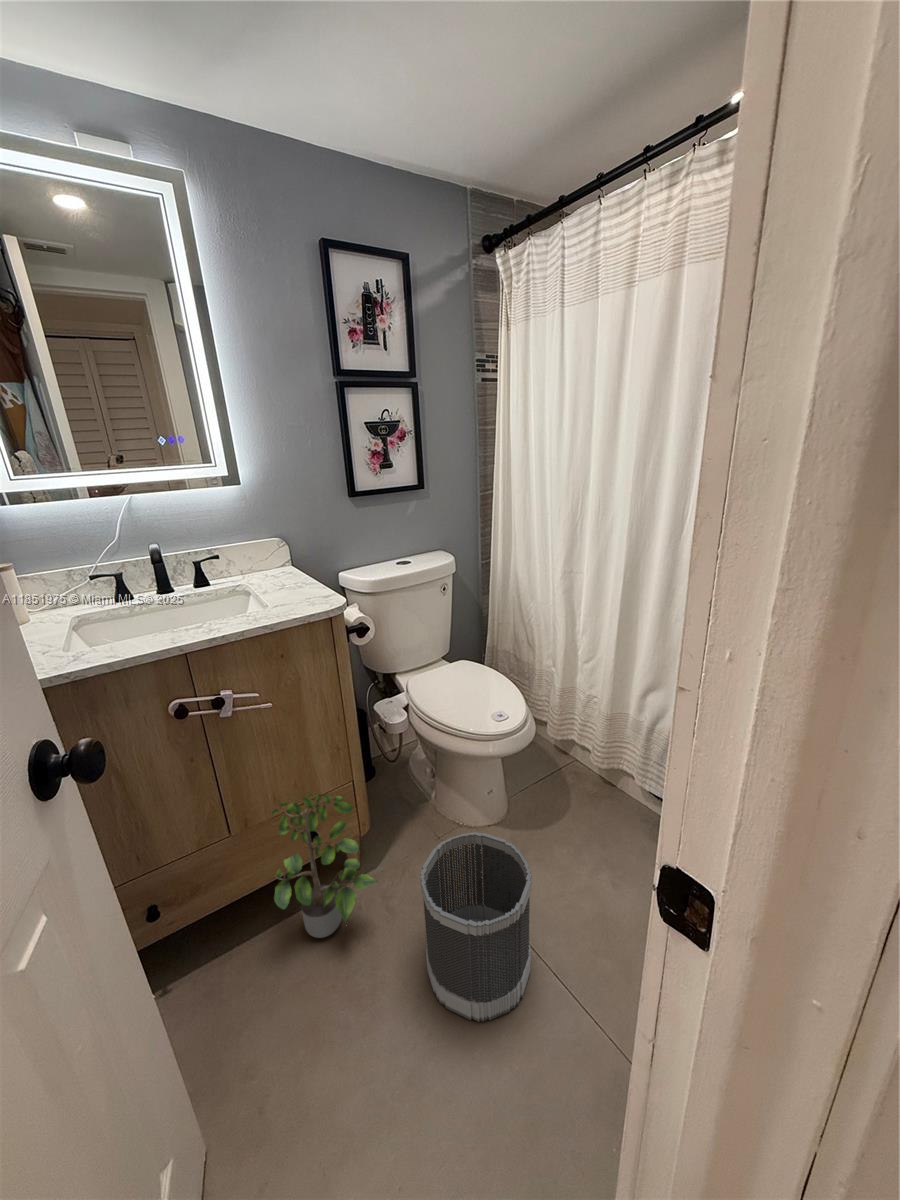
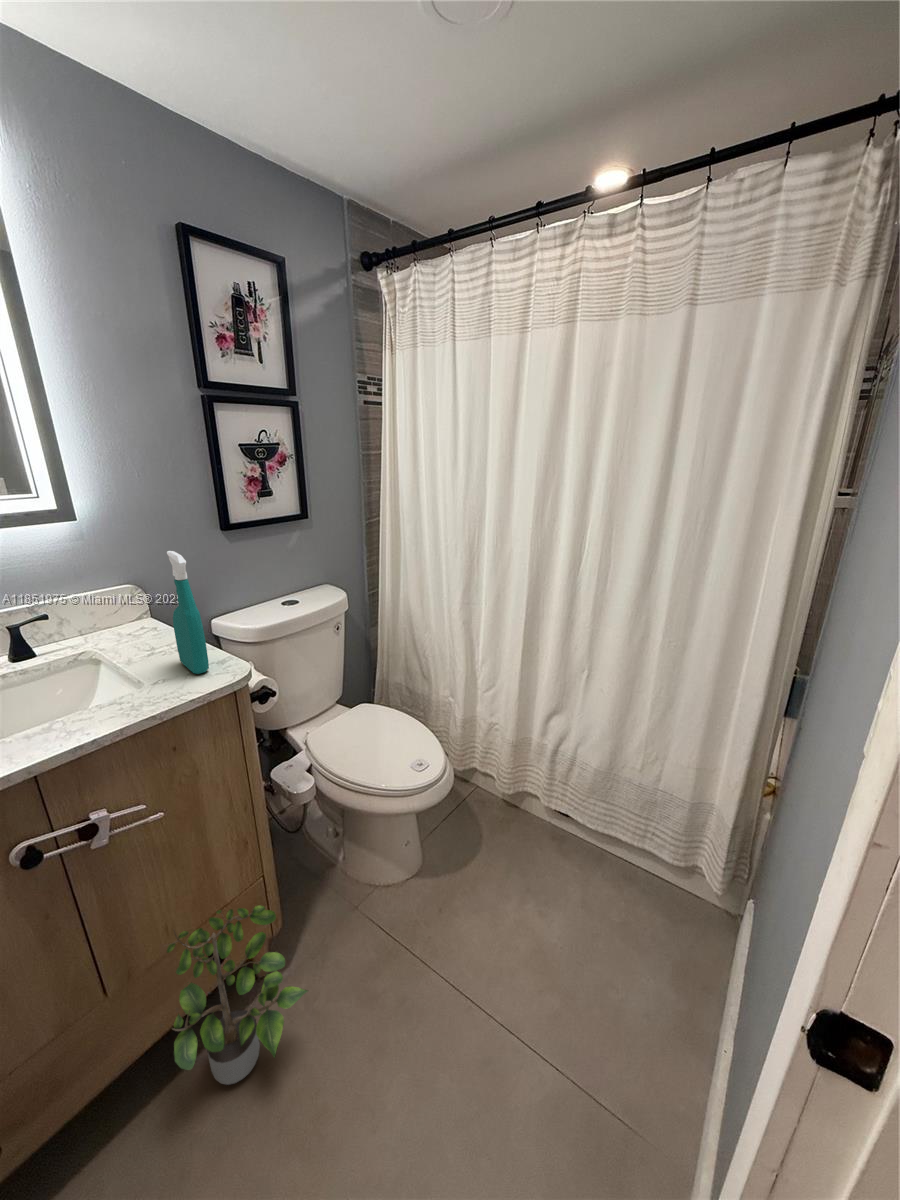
spray bottle: none [287,504,314,603] -> present [167,551,209,674]
wastebasket: present [420,832,532,1022] -> none [369,903,490,1123]

